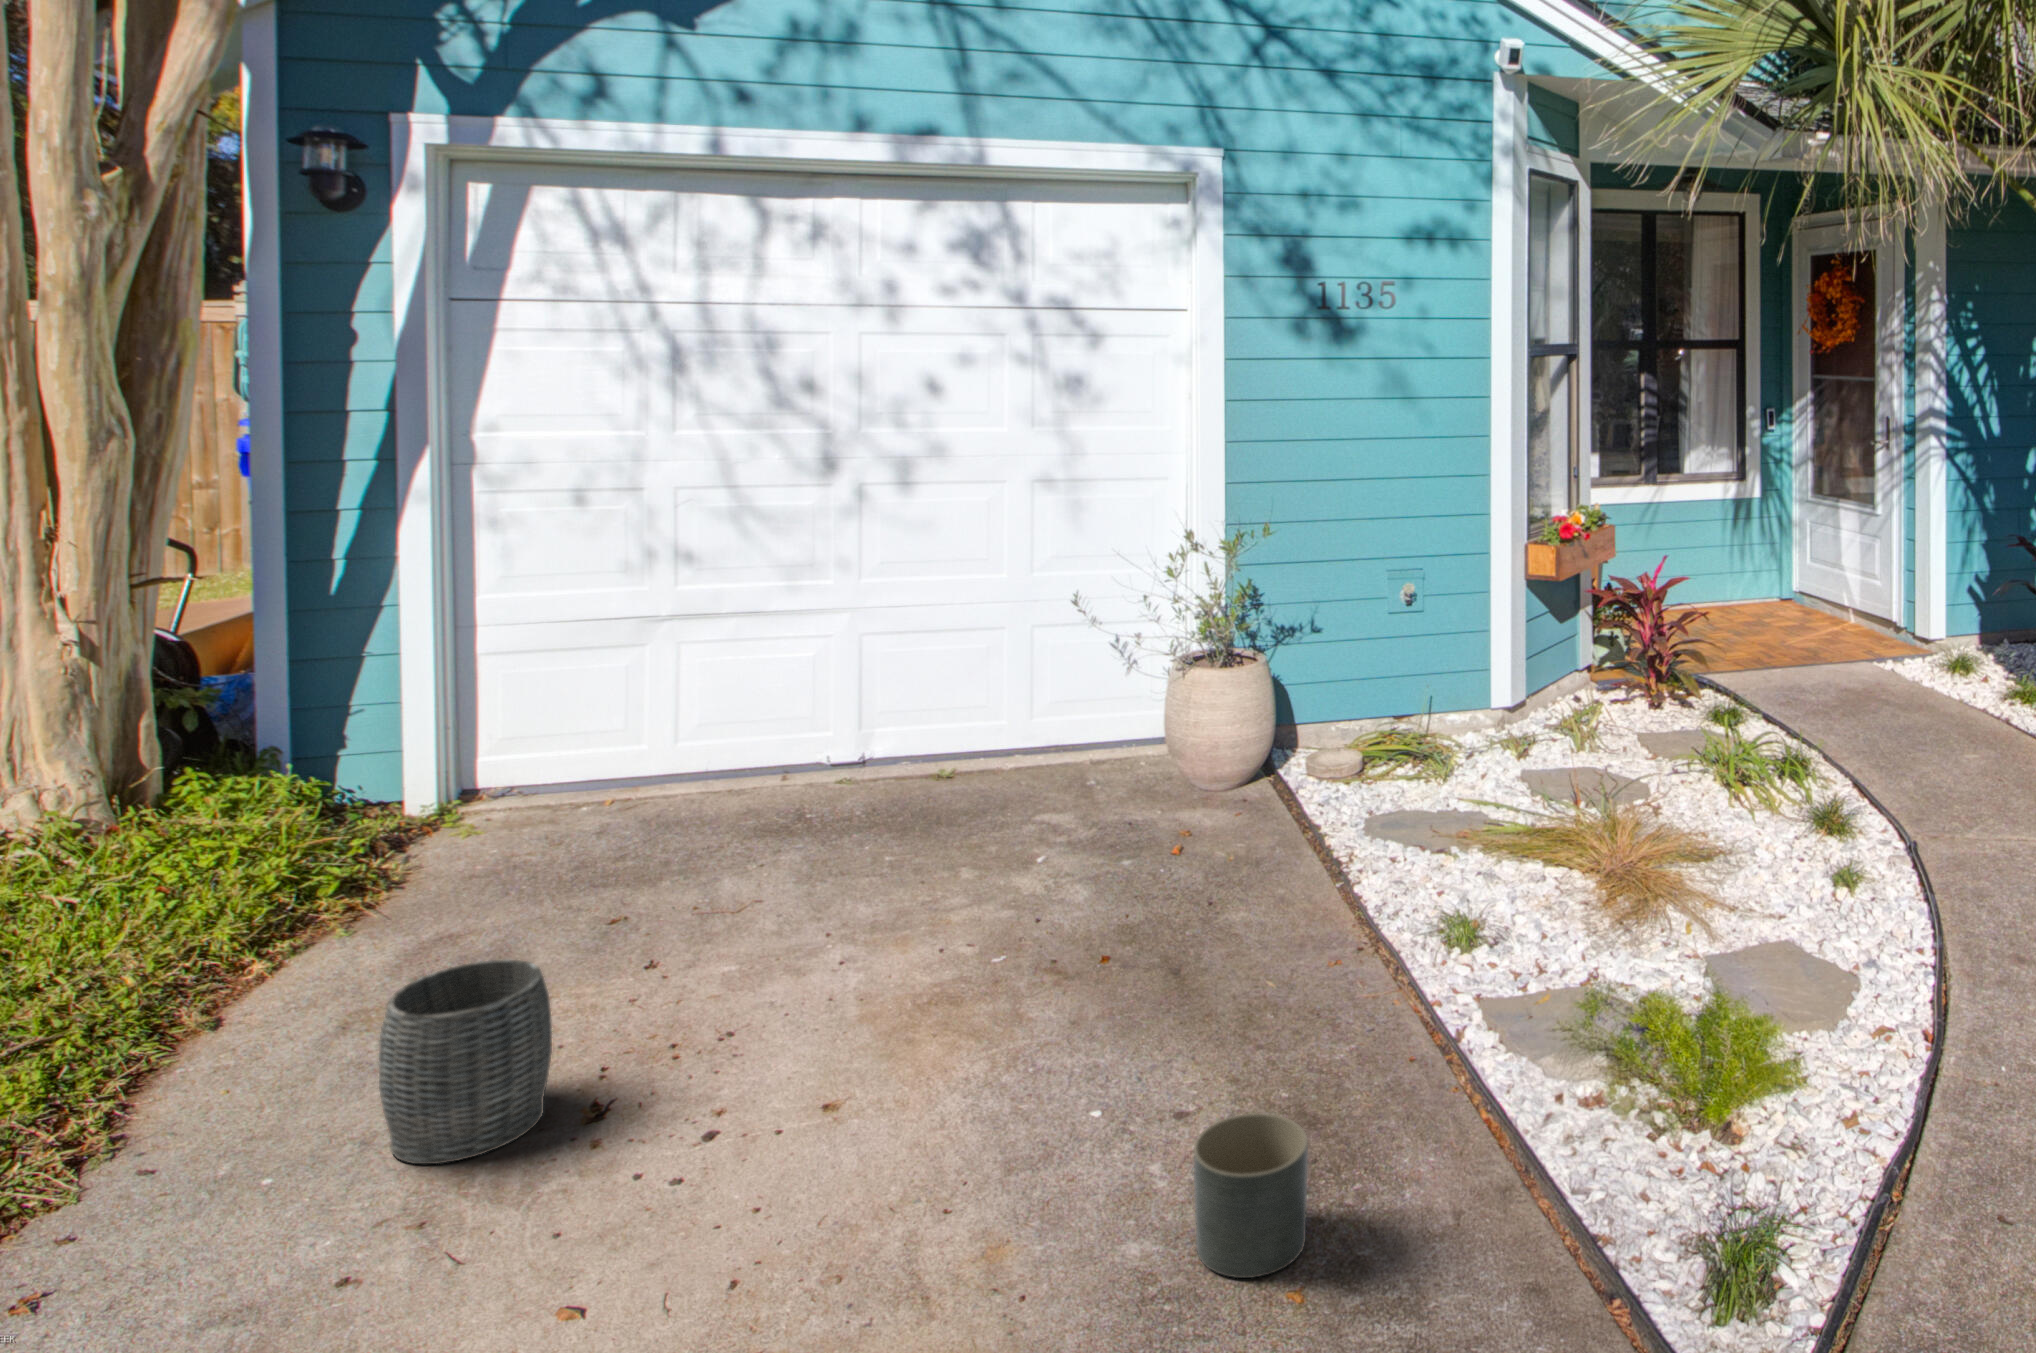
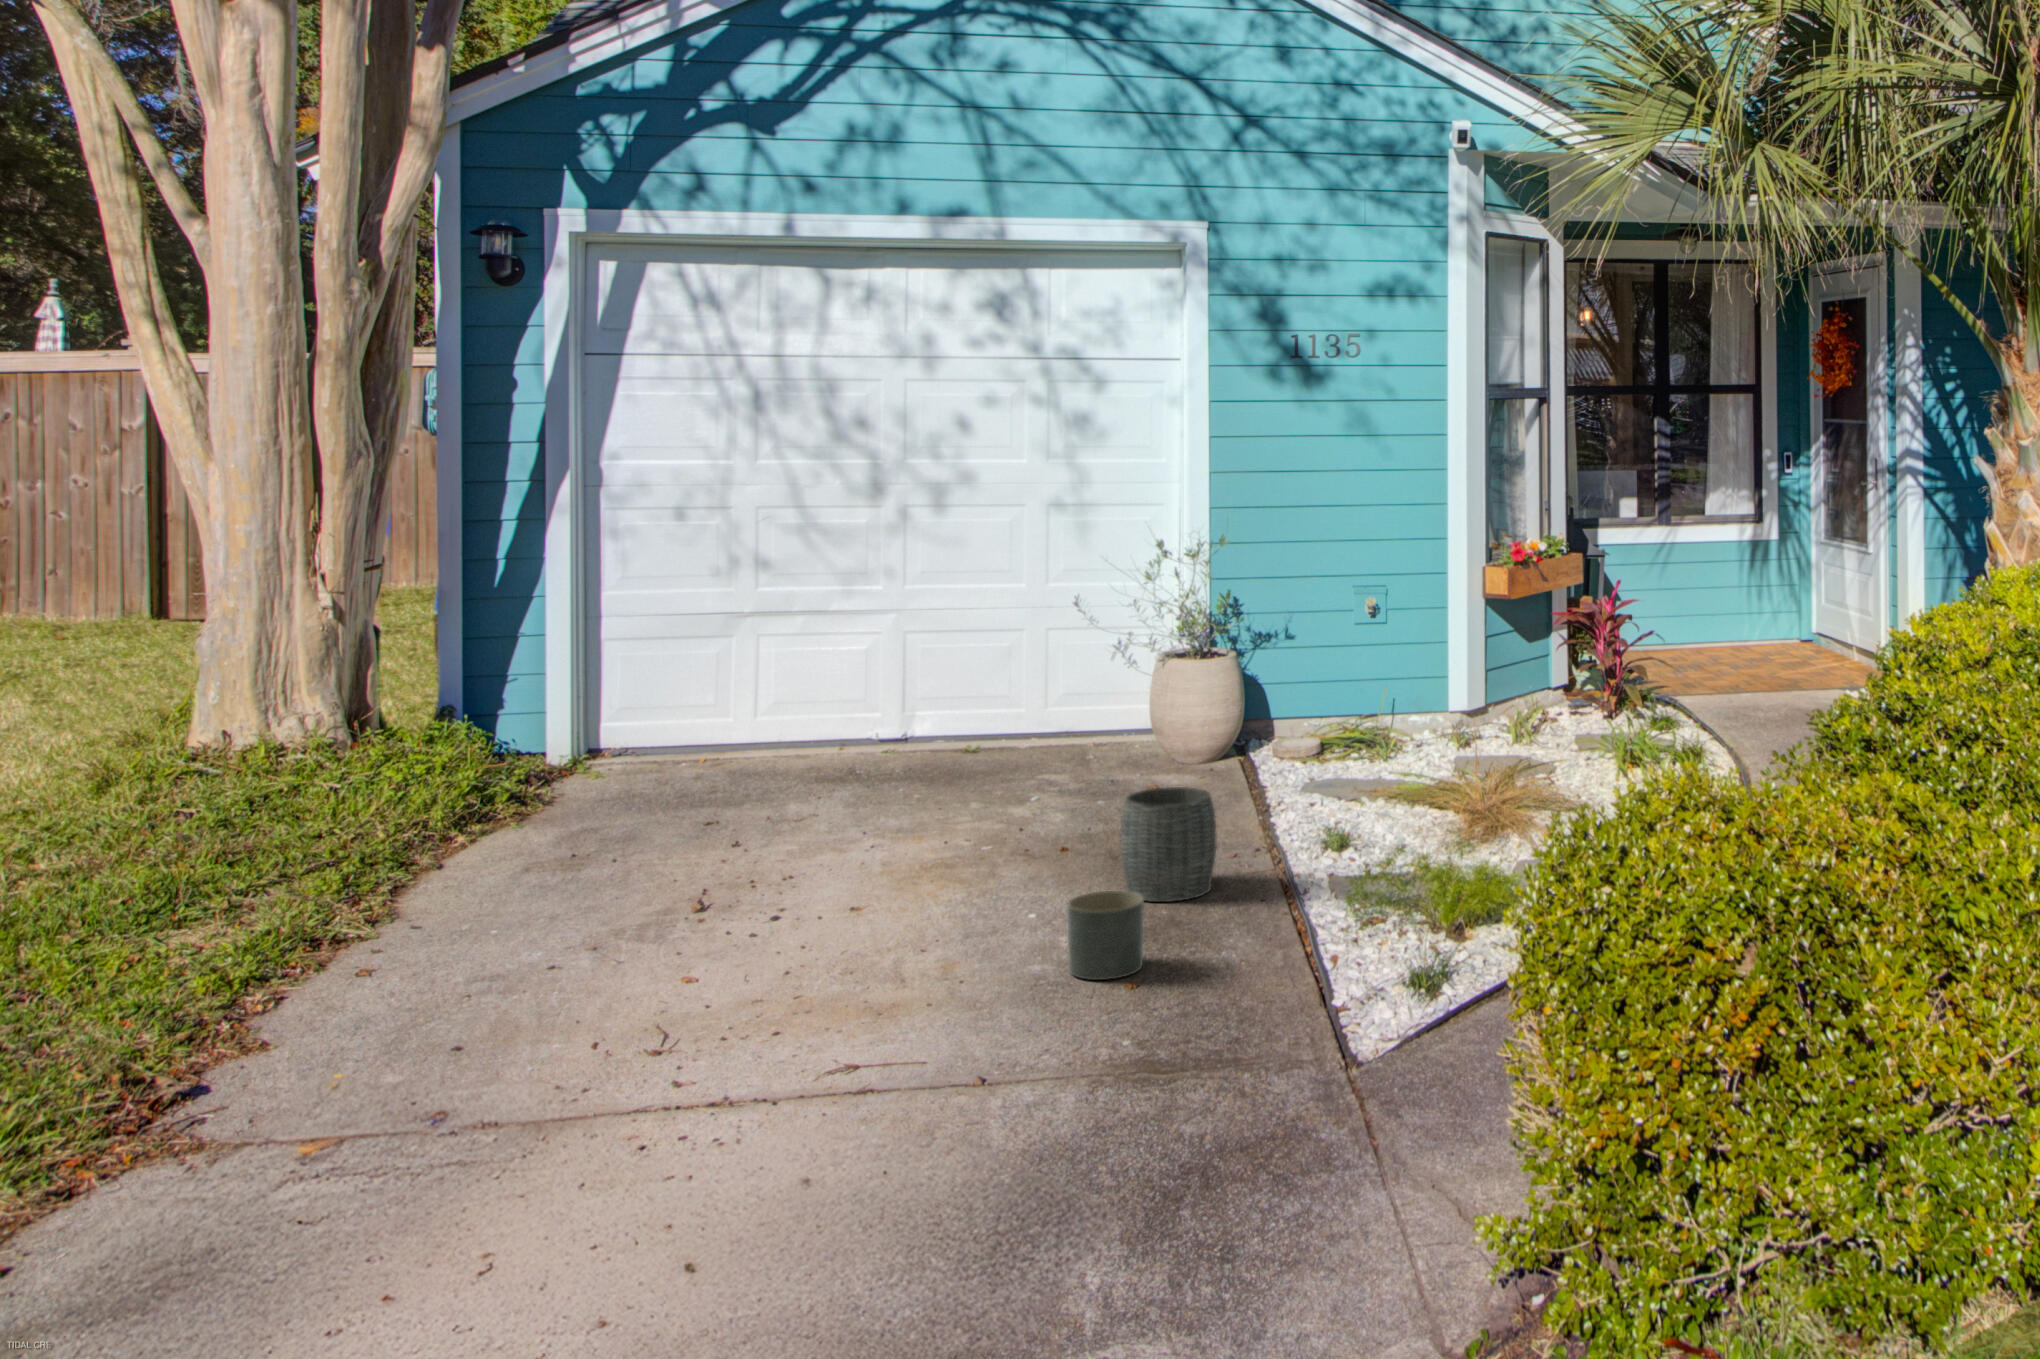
woven basket: present [379,959,552,1164] -> present [1121,787,1216,902]

